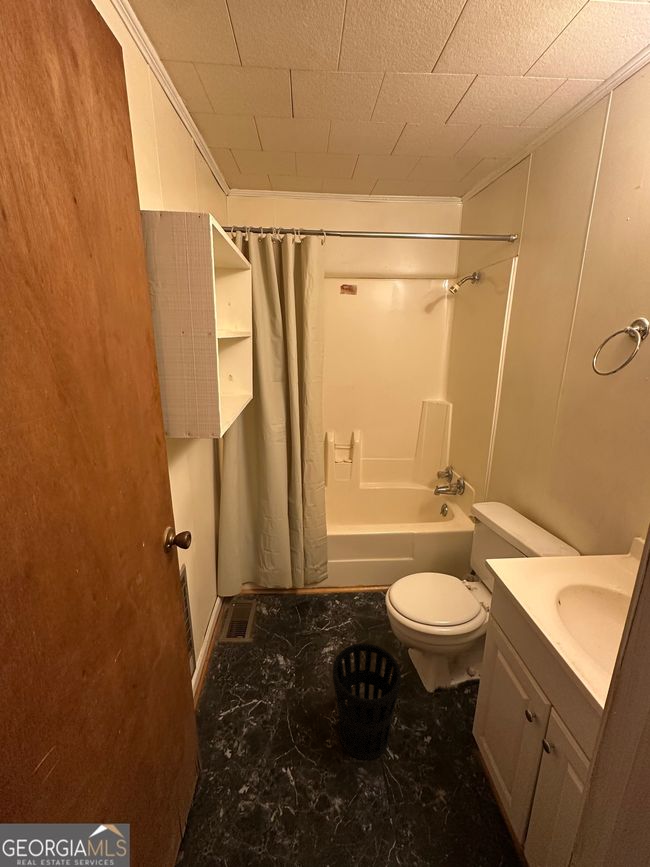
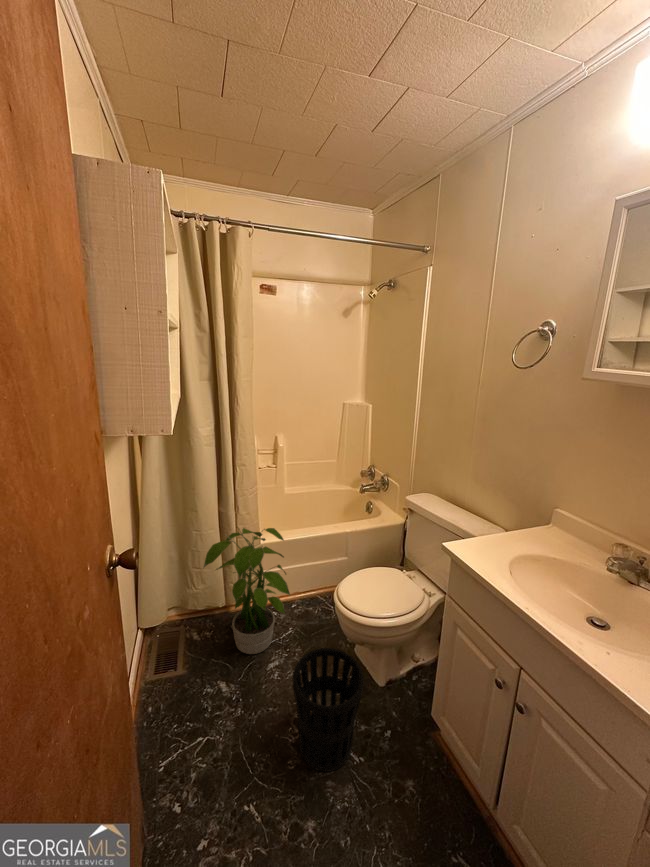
potted plant: none [267,516,345,637] -> present [203,528,290,654]

